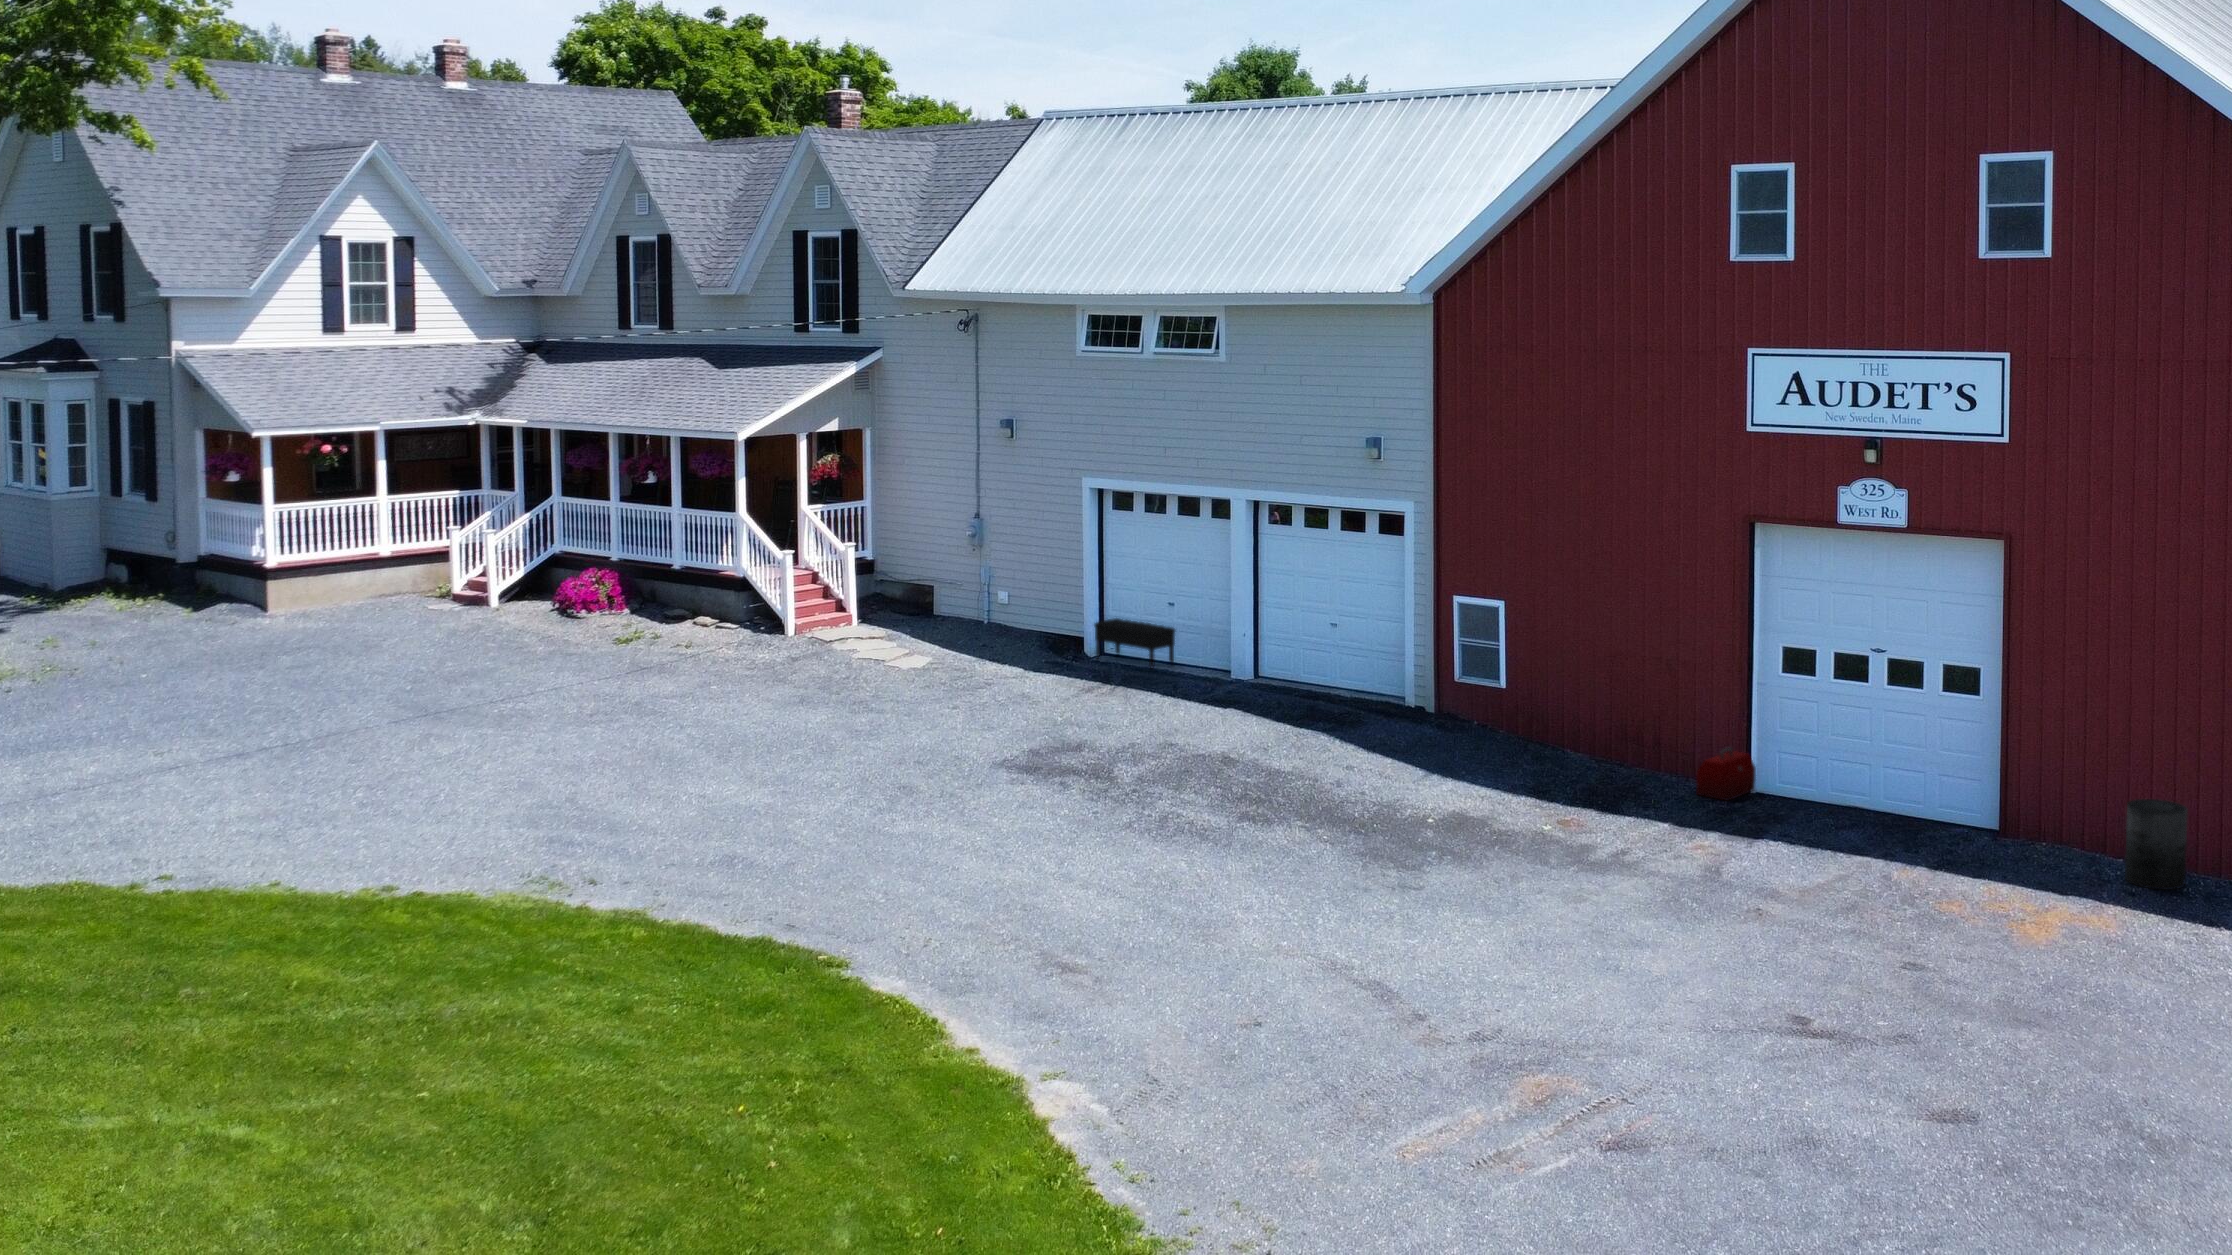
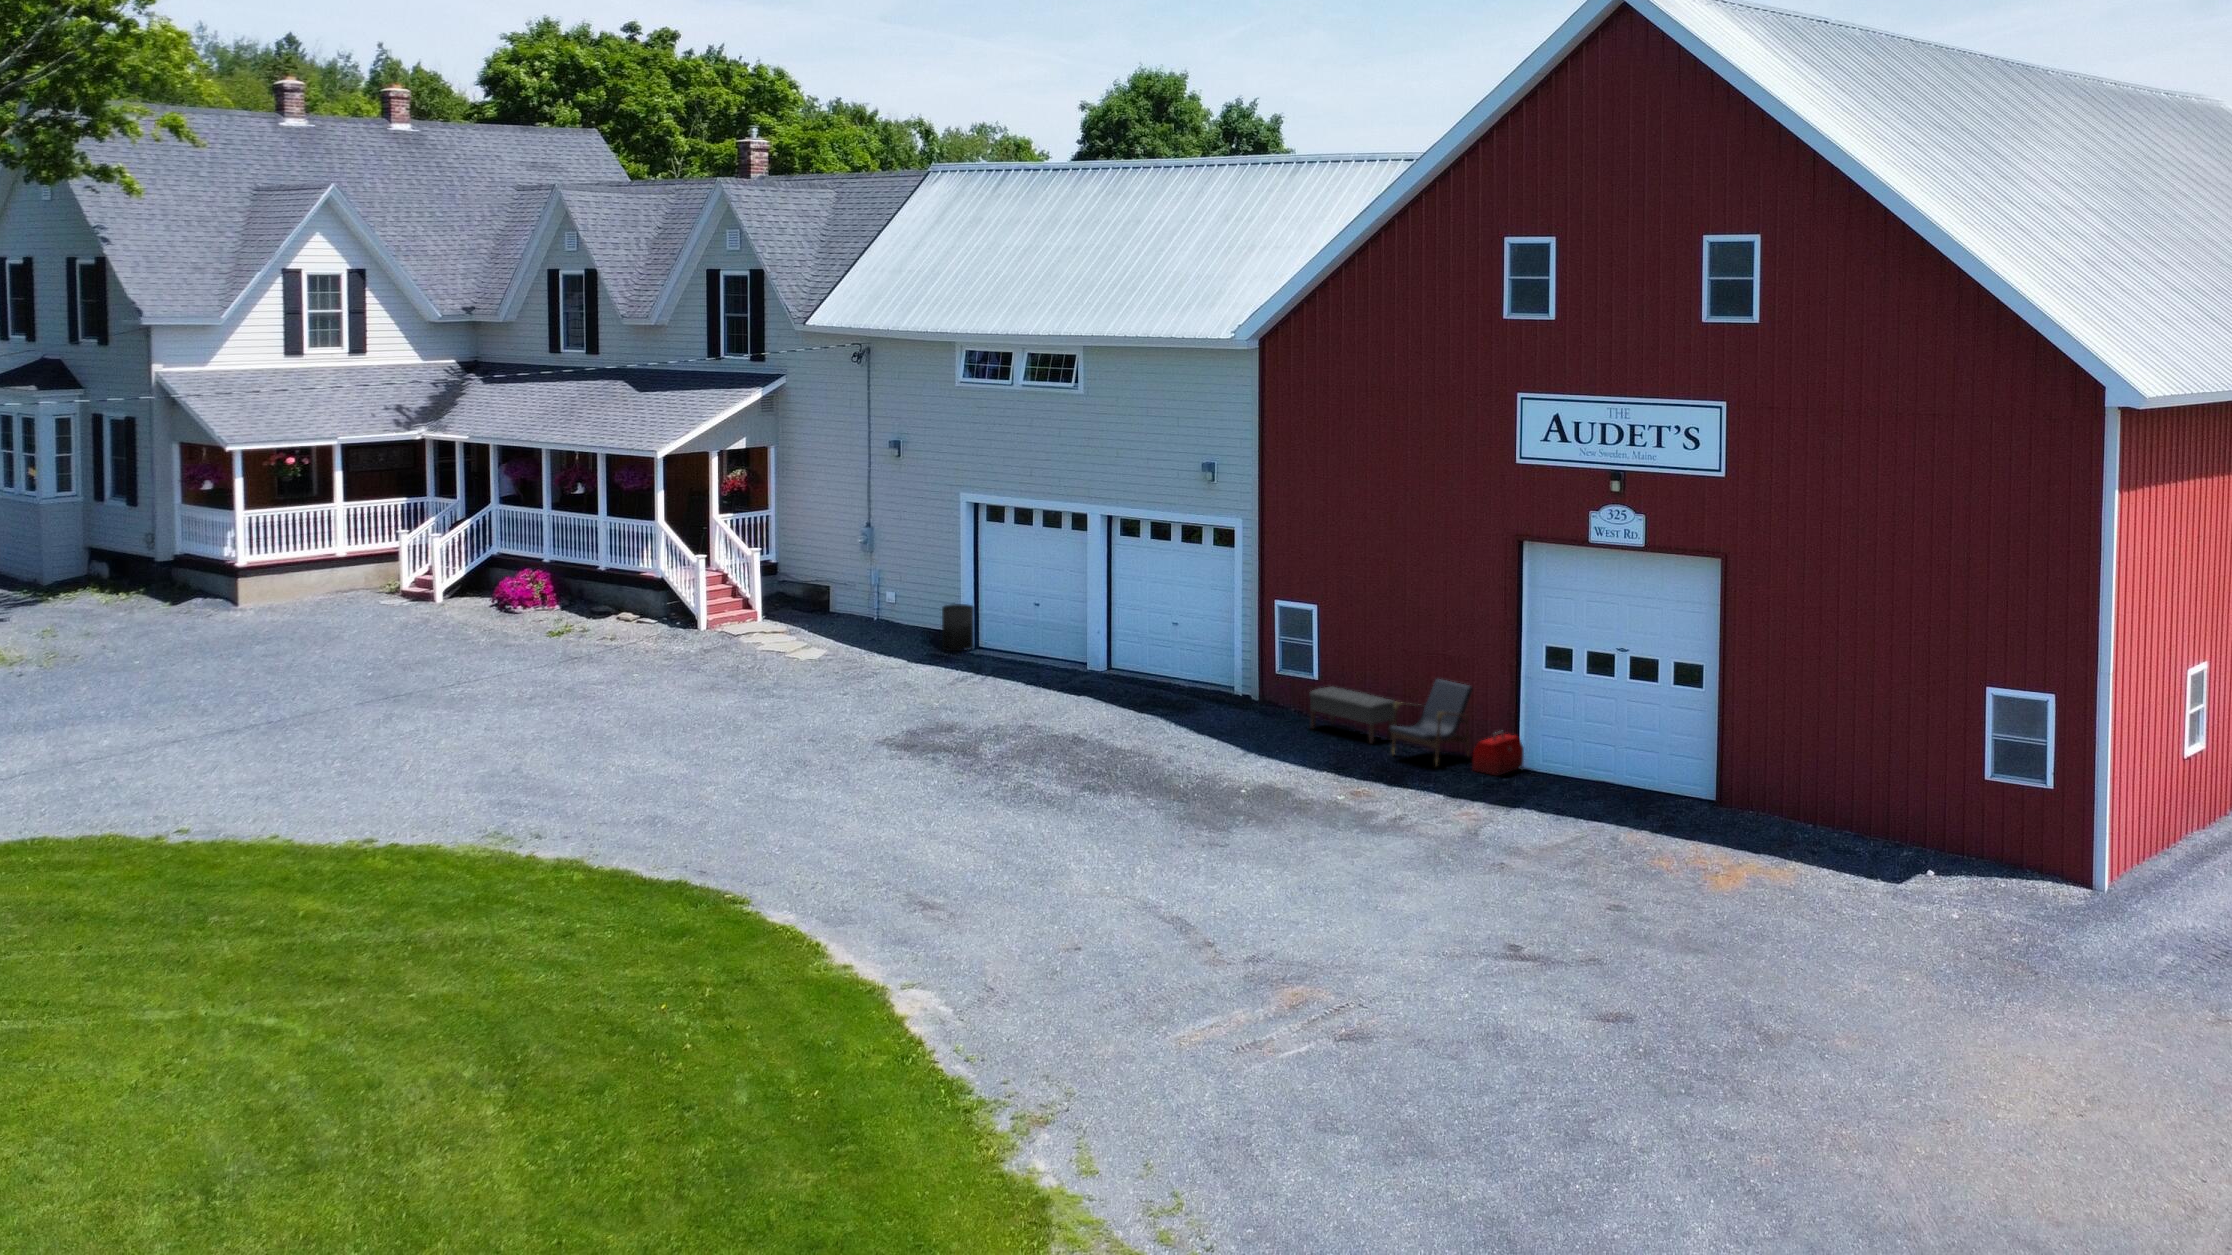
bench: present [1094,618,1175,668] -> present [1309,687,1395,743]
lounge chair: none [1594,686,1692,790] -> present [1389,679,1473,766]
trash can: present [2125,799,2188,890] -> present [942,604,974,651]

